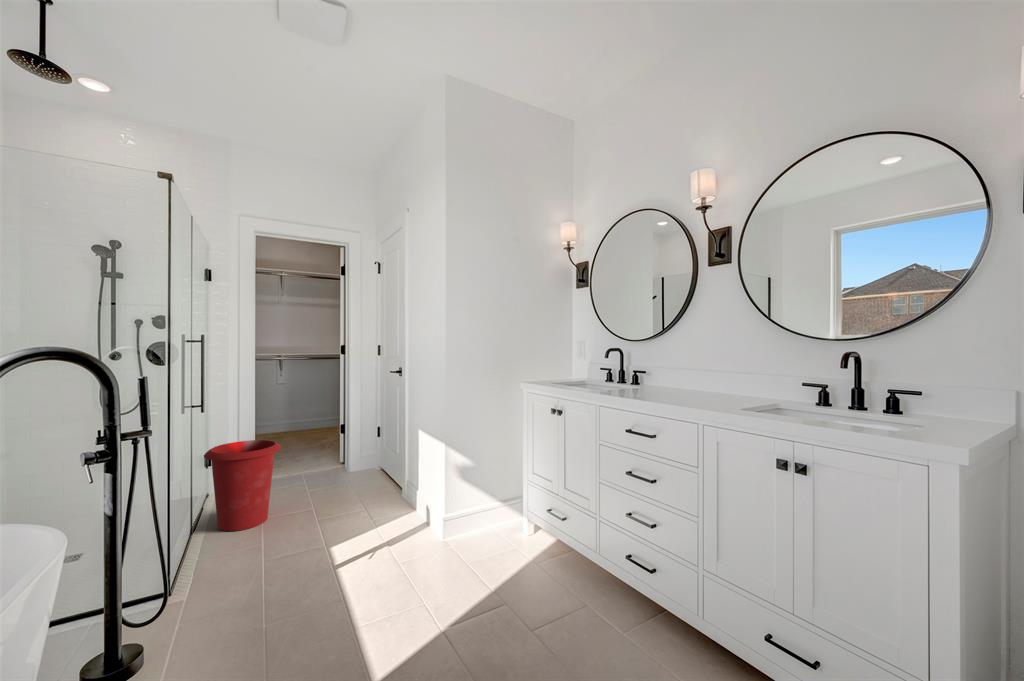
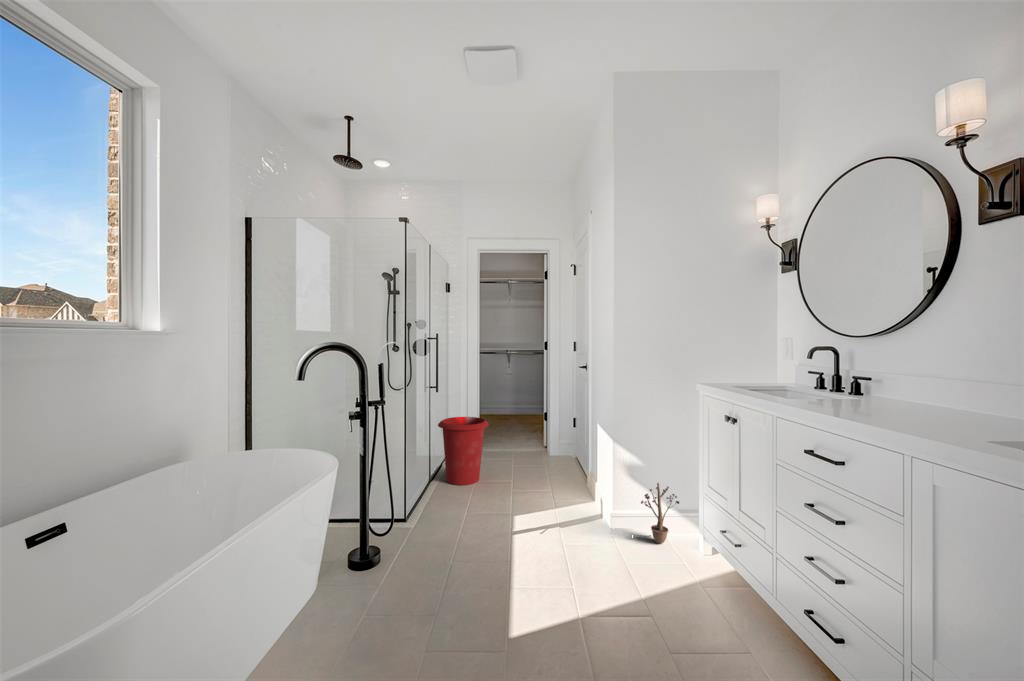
decorative plant: none [467,479,508,538] -> present [634,483,679,544]

